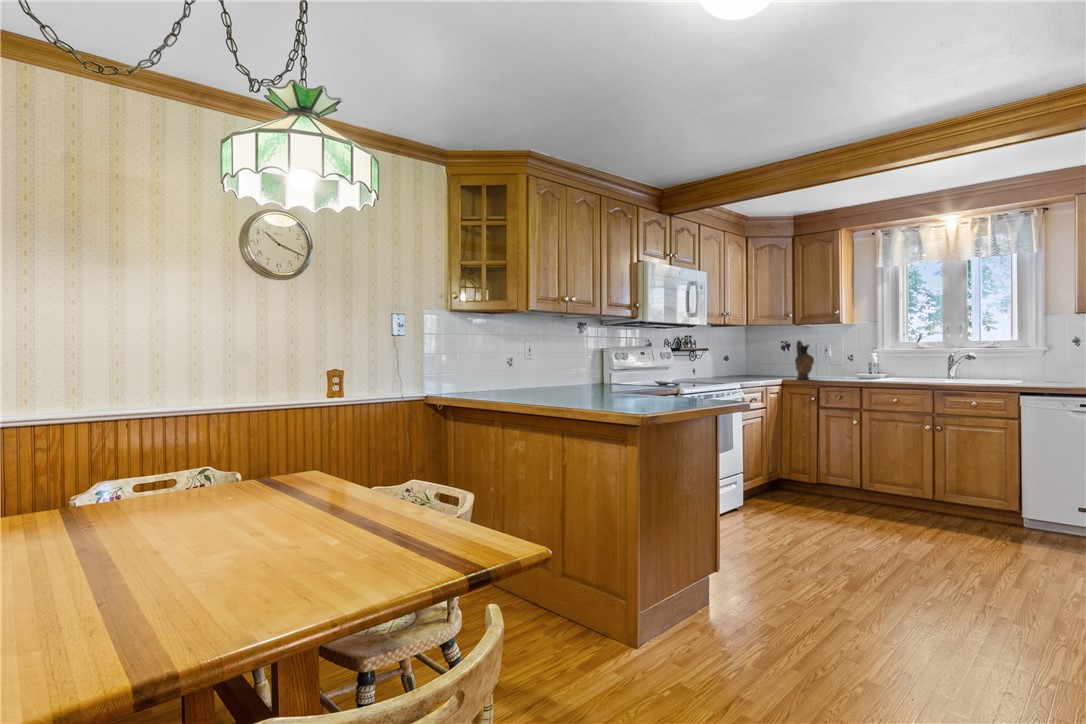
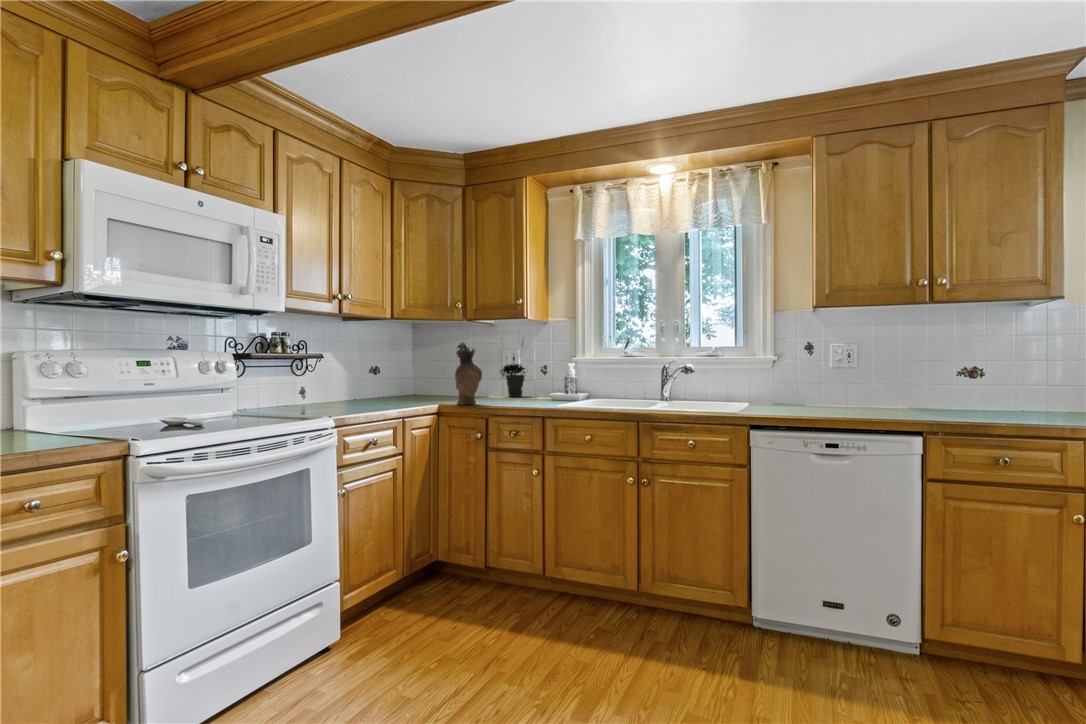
potted plant: none [816,334,840,376] -> present [500,340,528,397]

